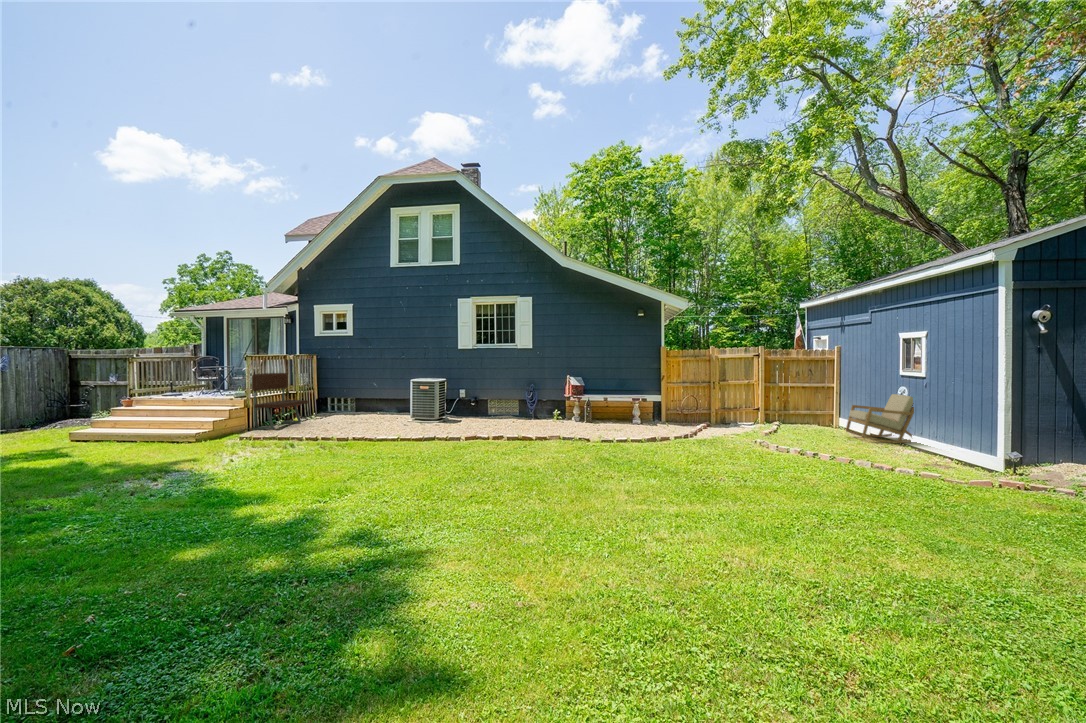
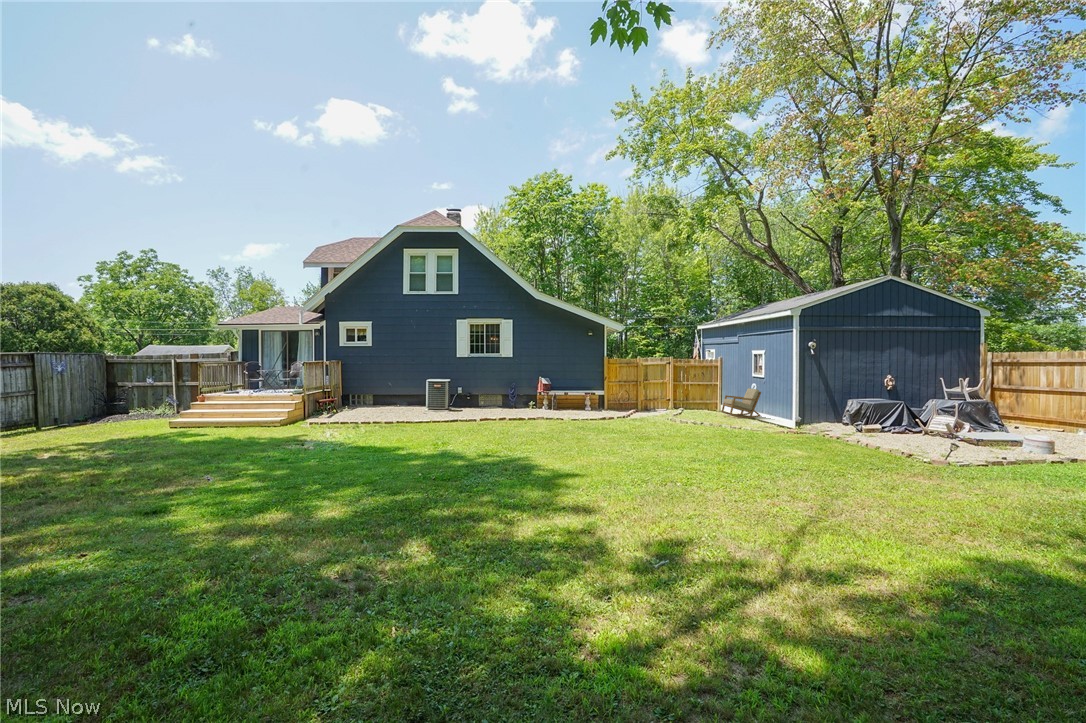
bench: present [252,373,308,429] -> none [311,375,346,417]

